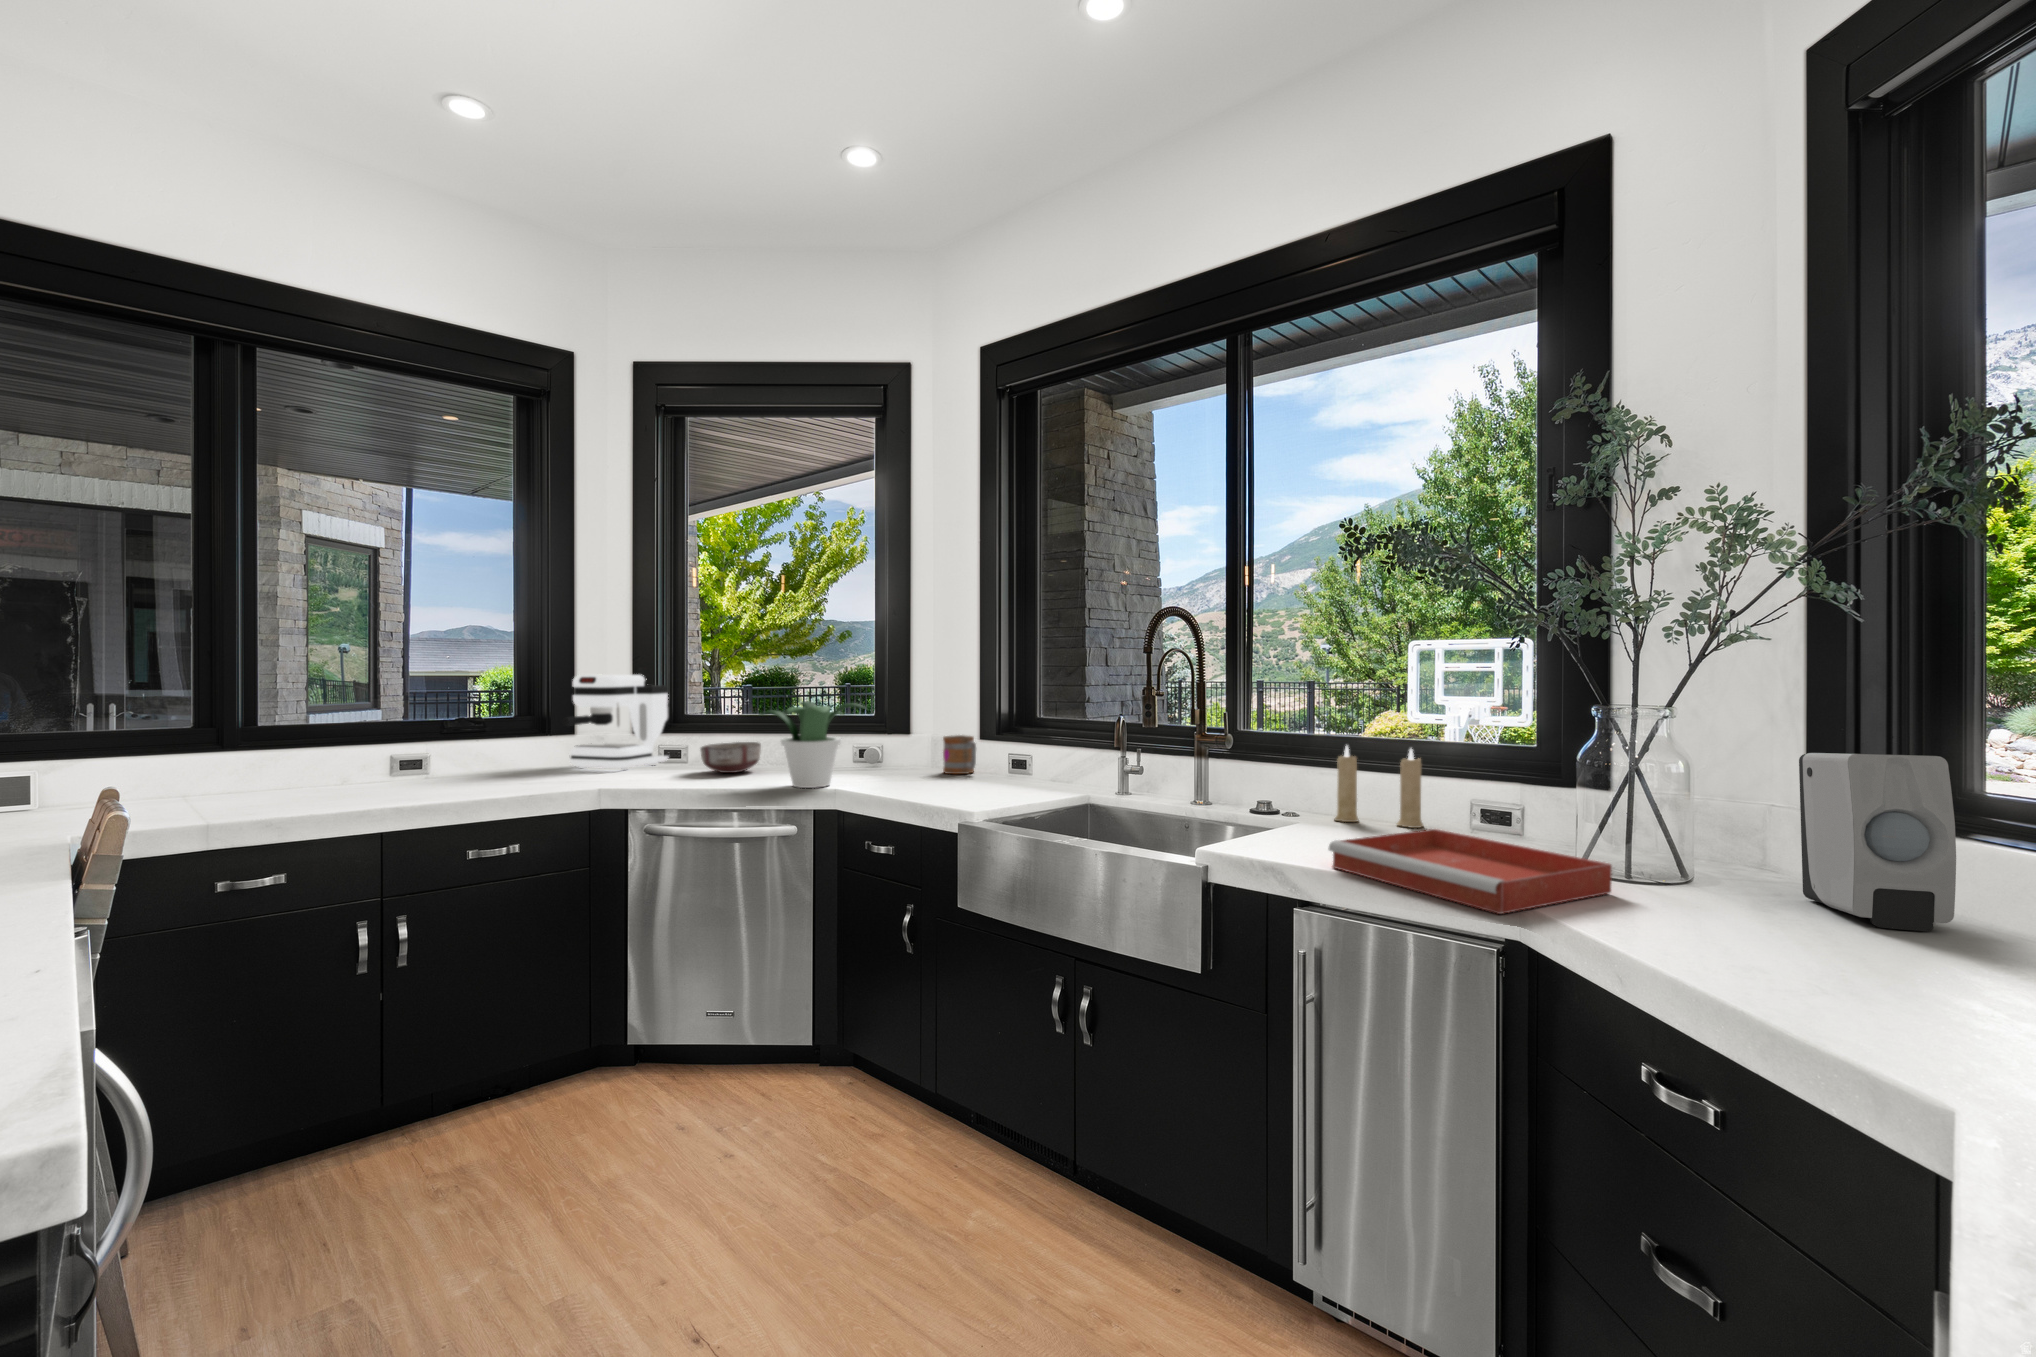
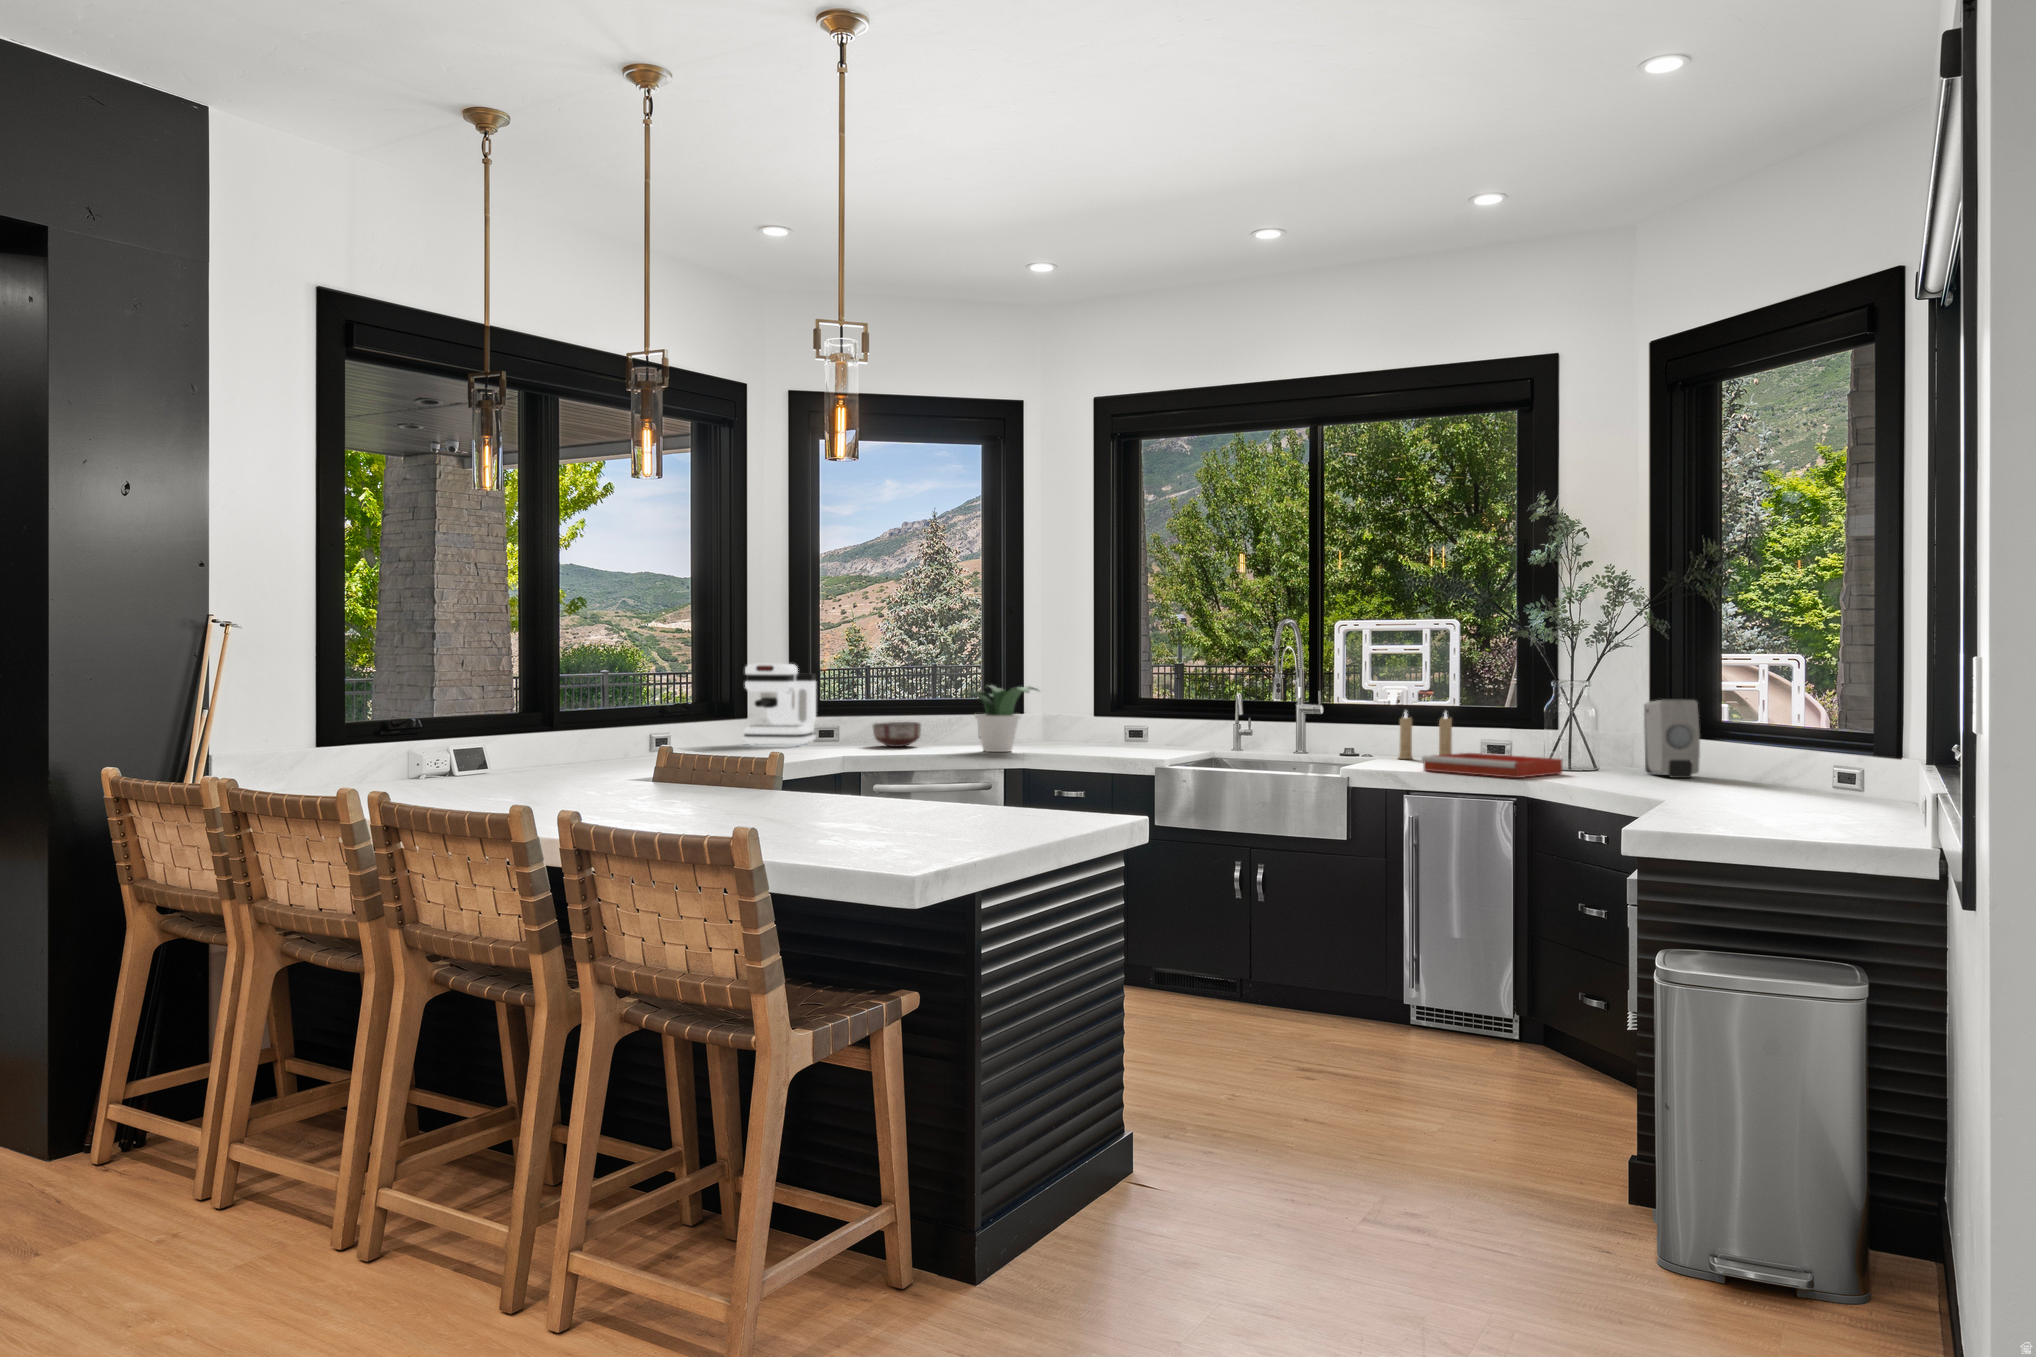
mug: present [943,735,976,774] -> none [1069,715,1103,746]

